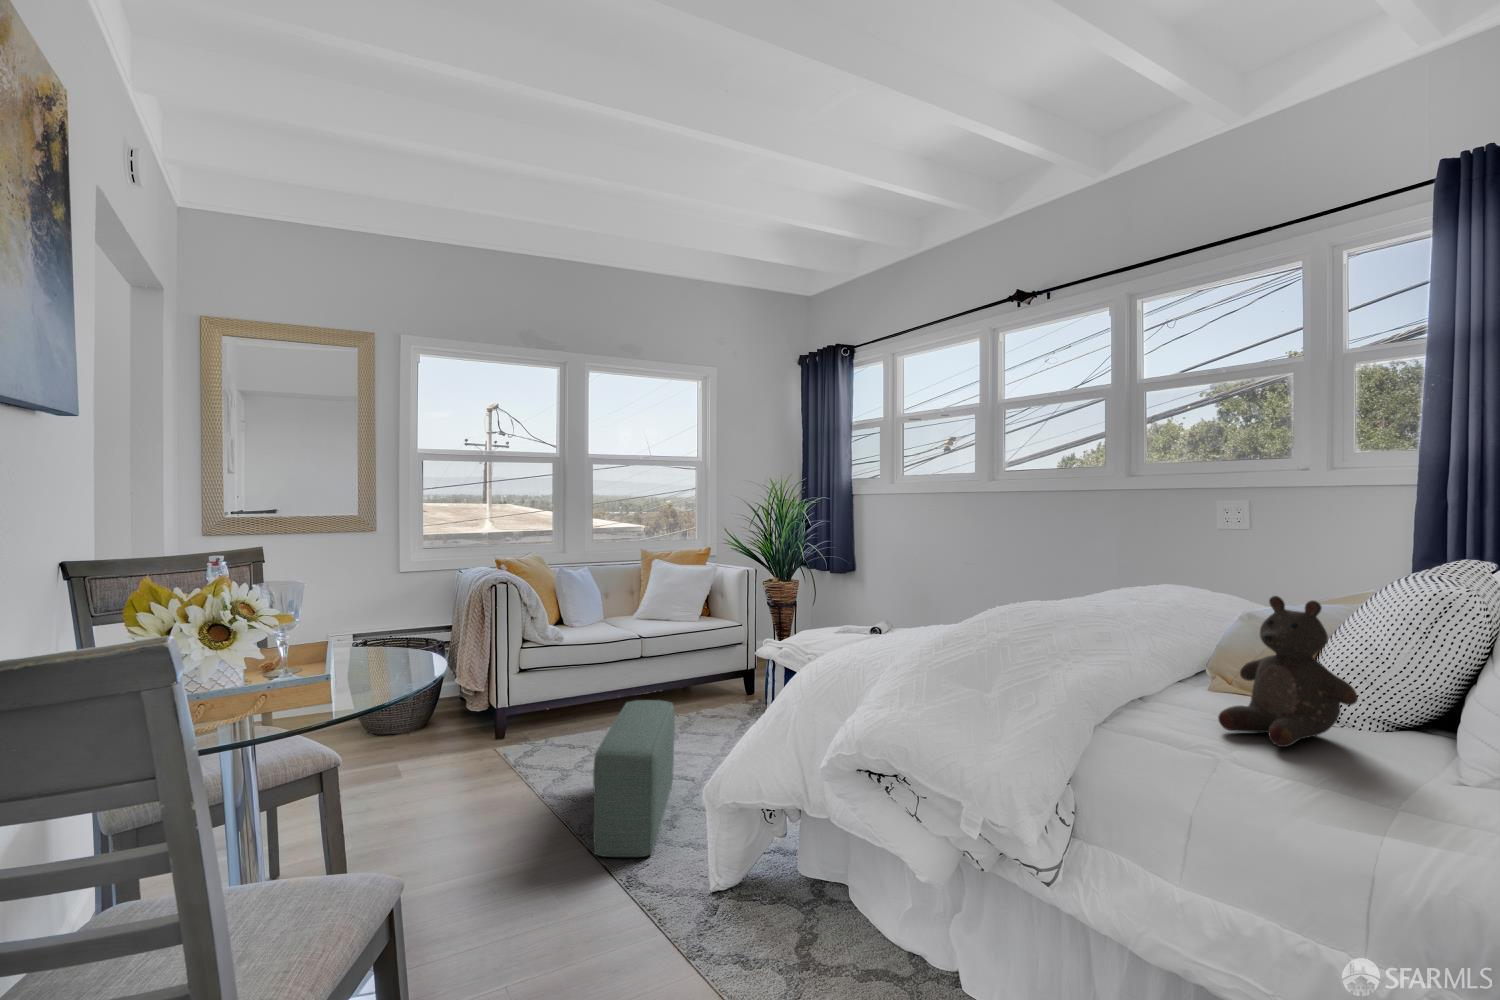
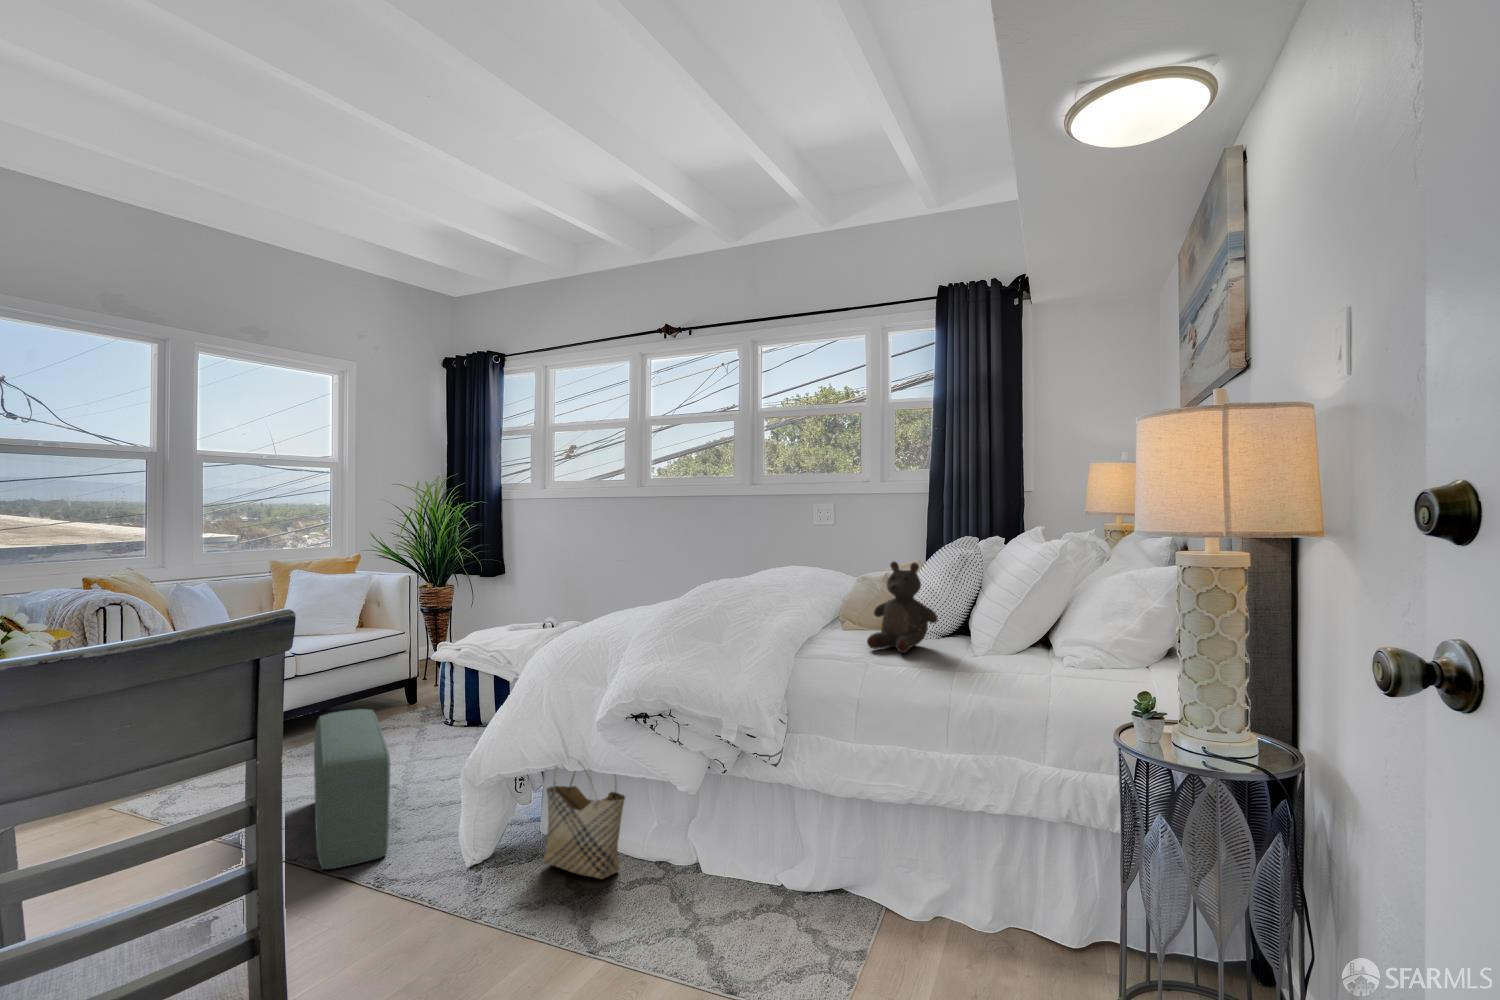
woven basket: none [782,787,870,954] -> present [543,763,625,879]

